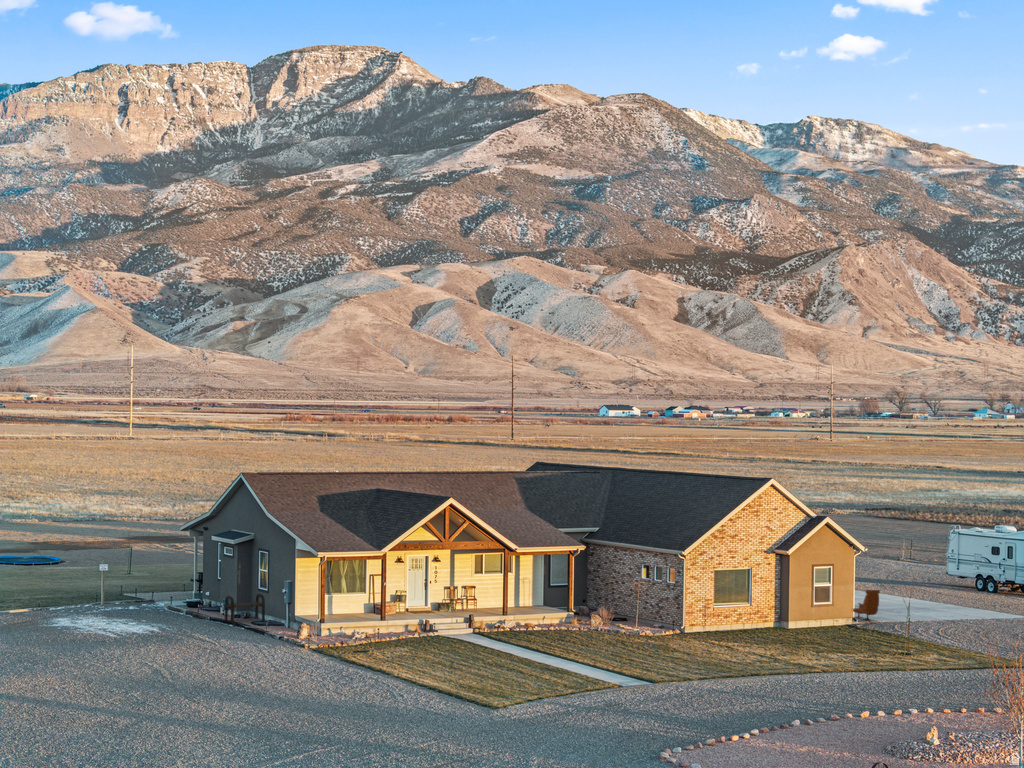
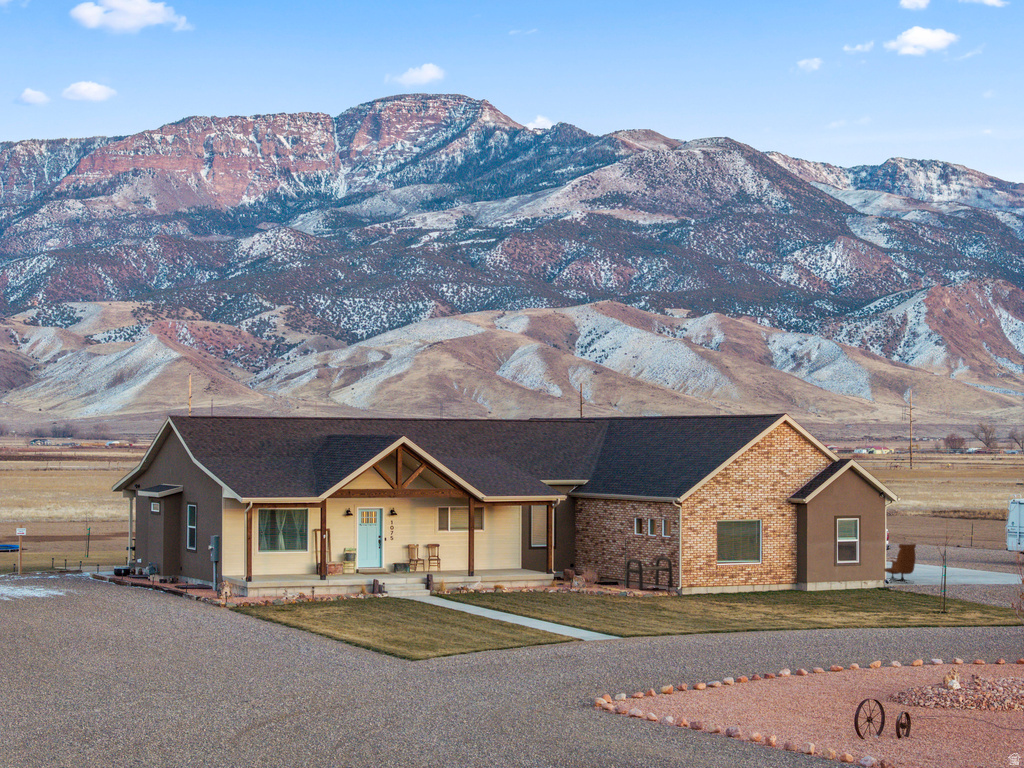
bench: present [225,594,265,623] -> present [626,557,673,590]

